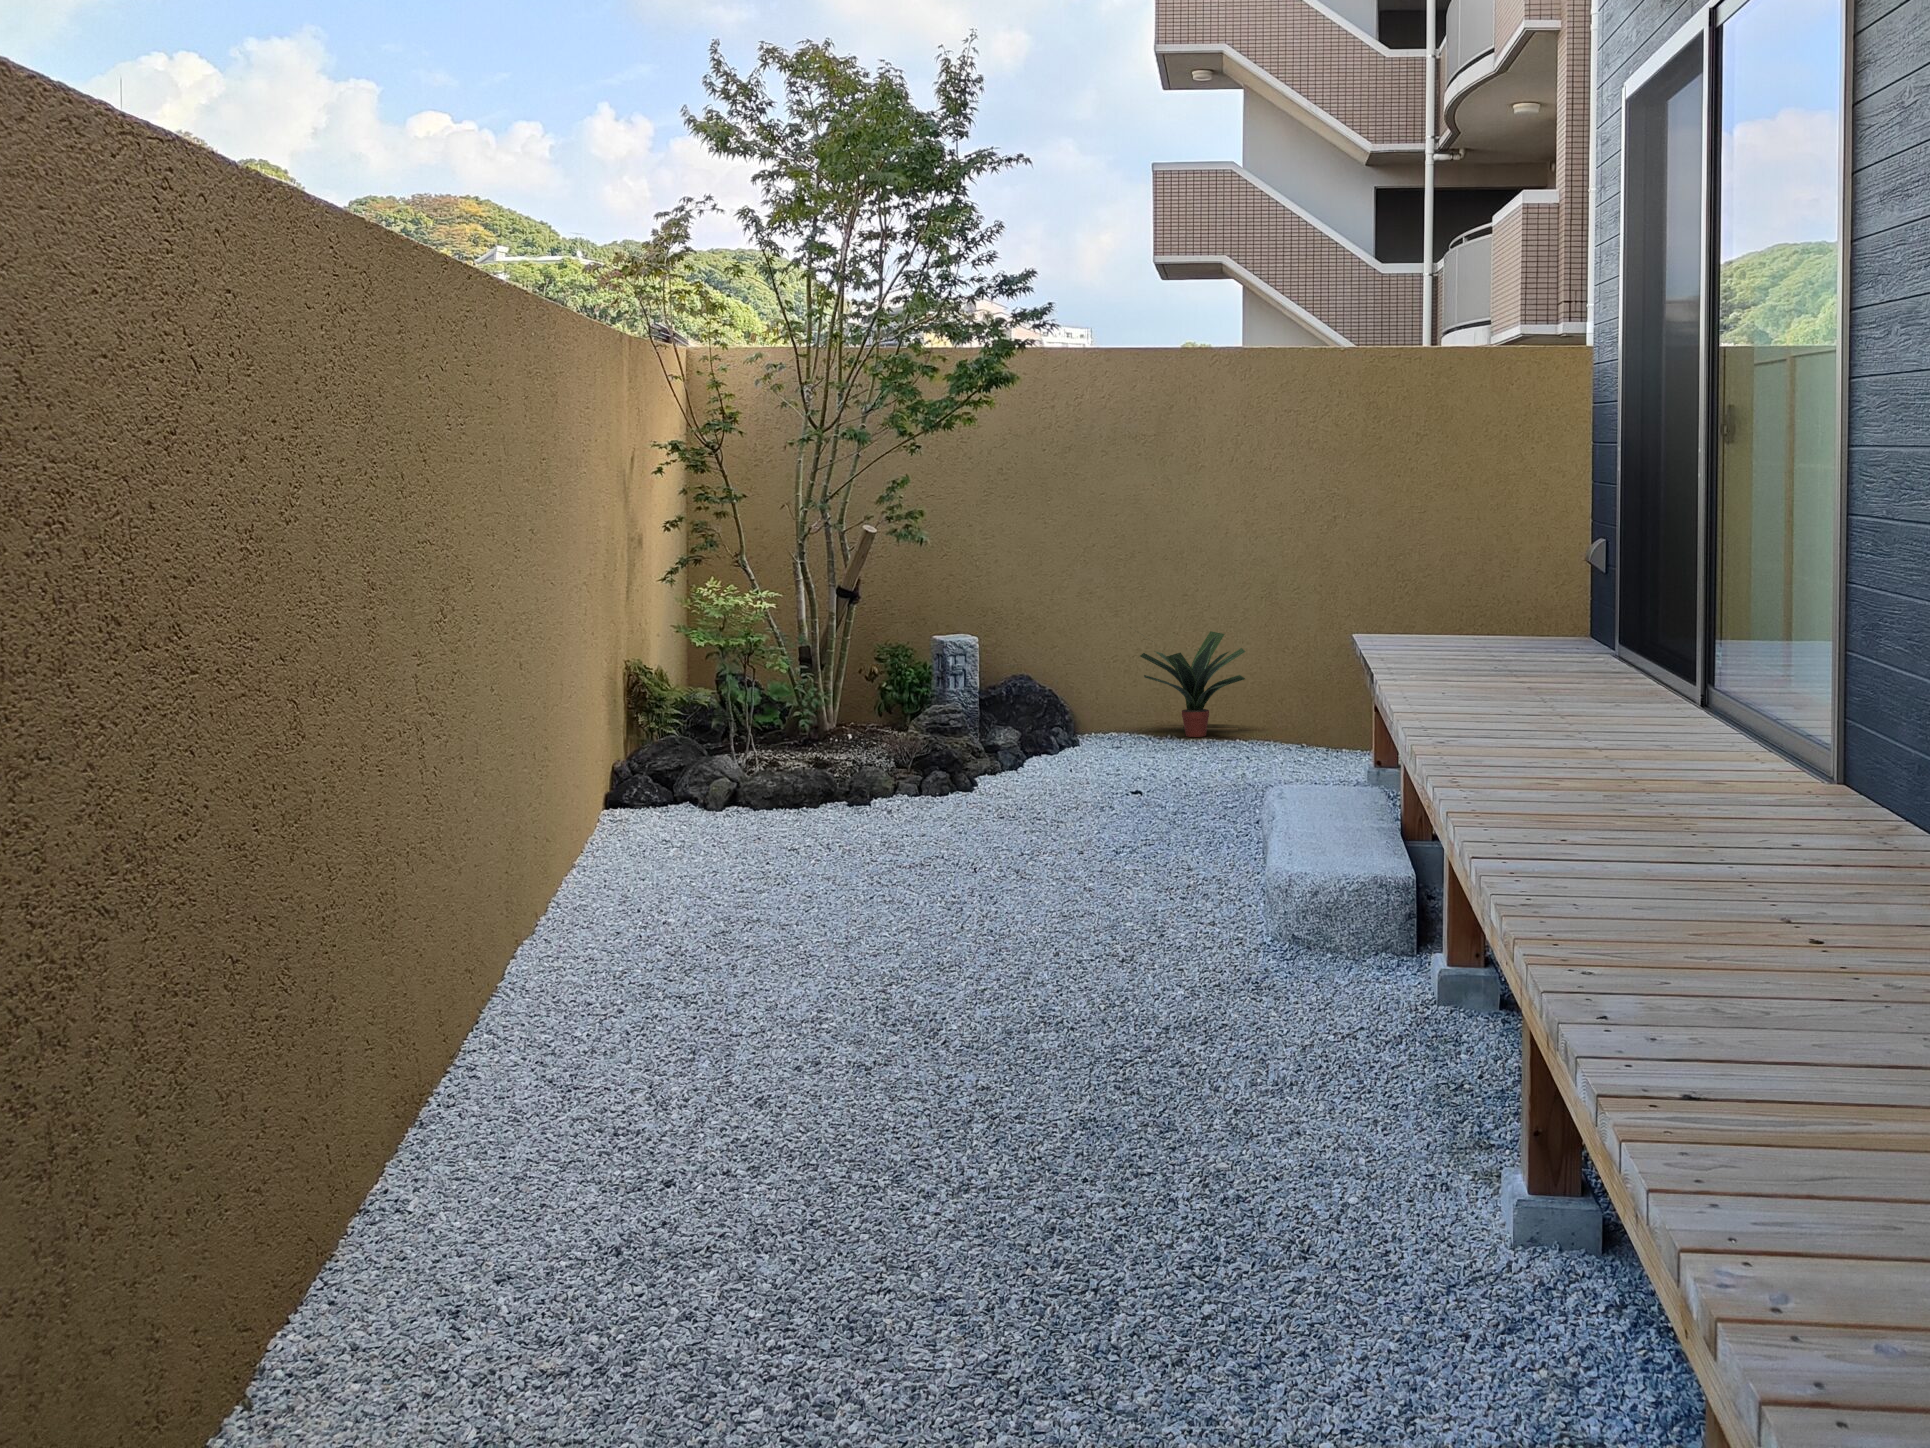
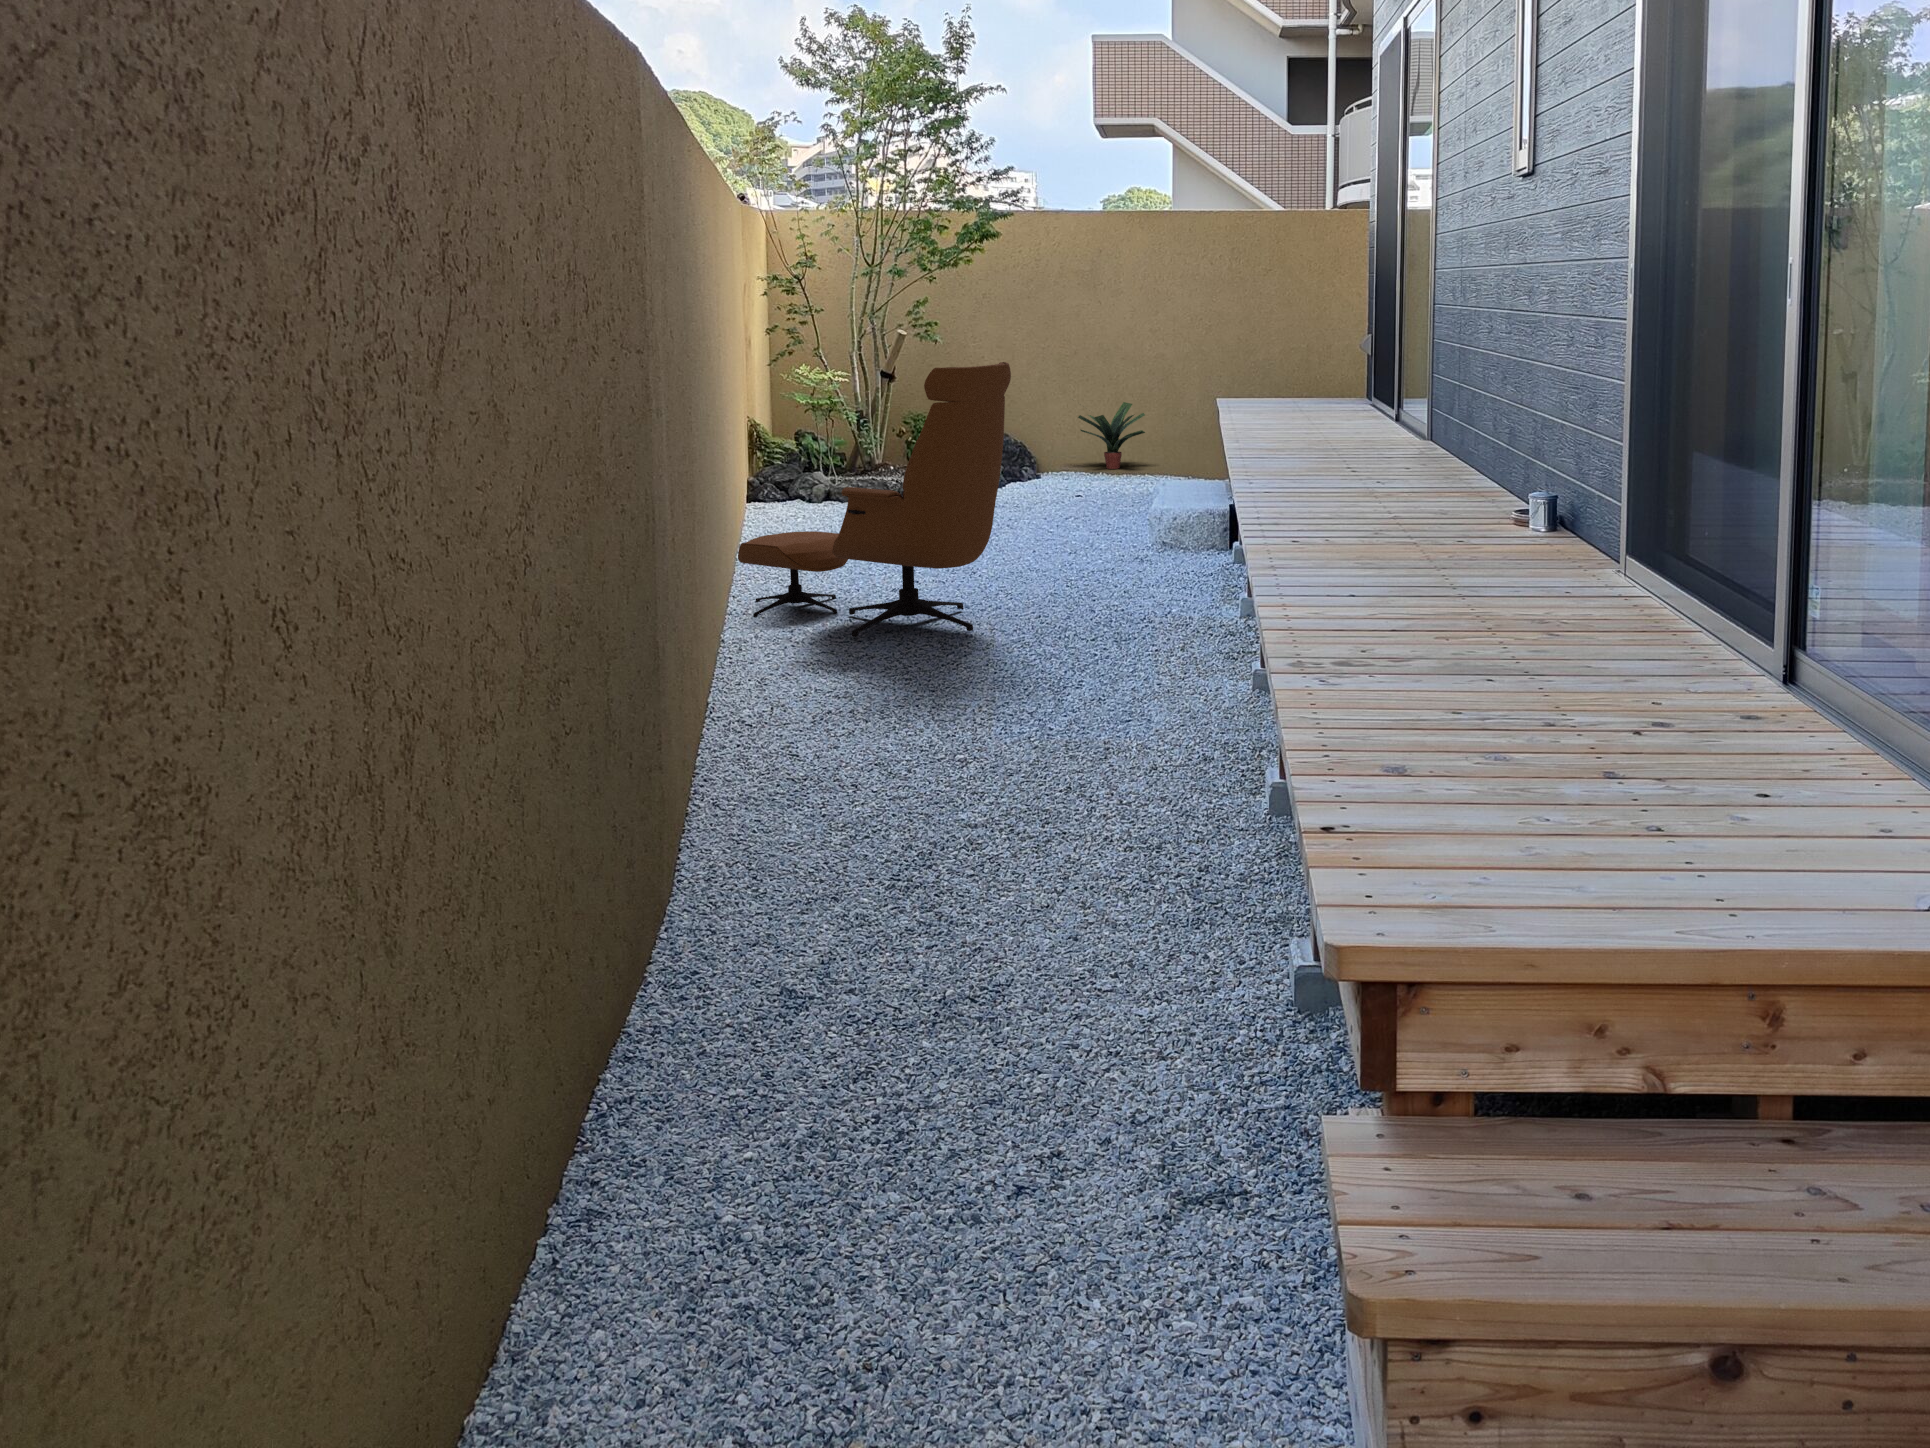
lounge chair: none [443,572,1024,1228] -> present [738,362,1011,637]

